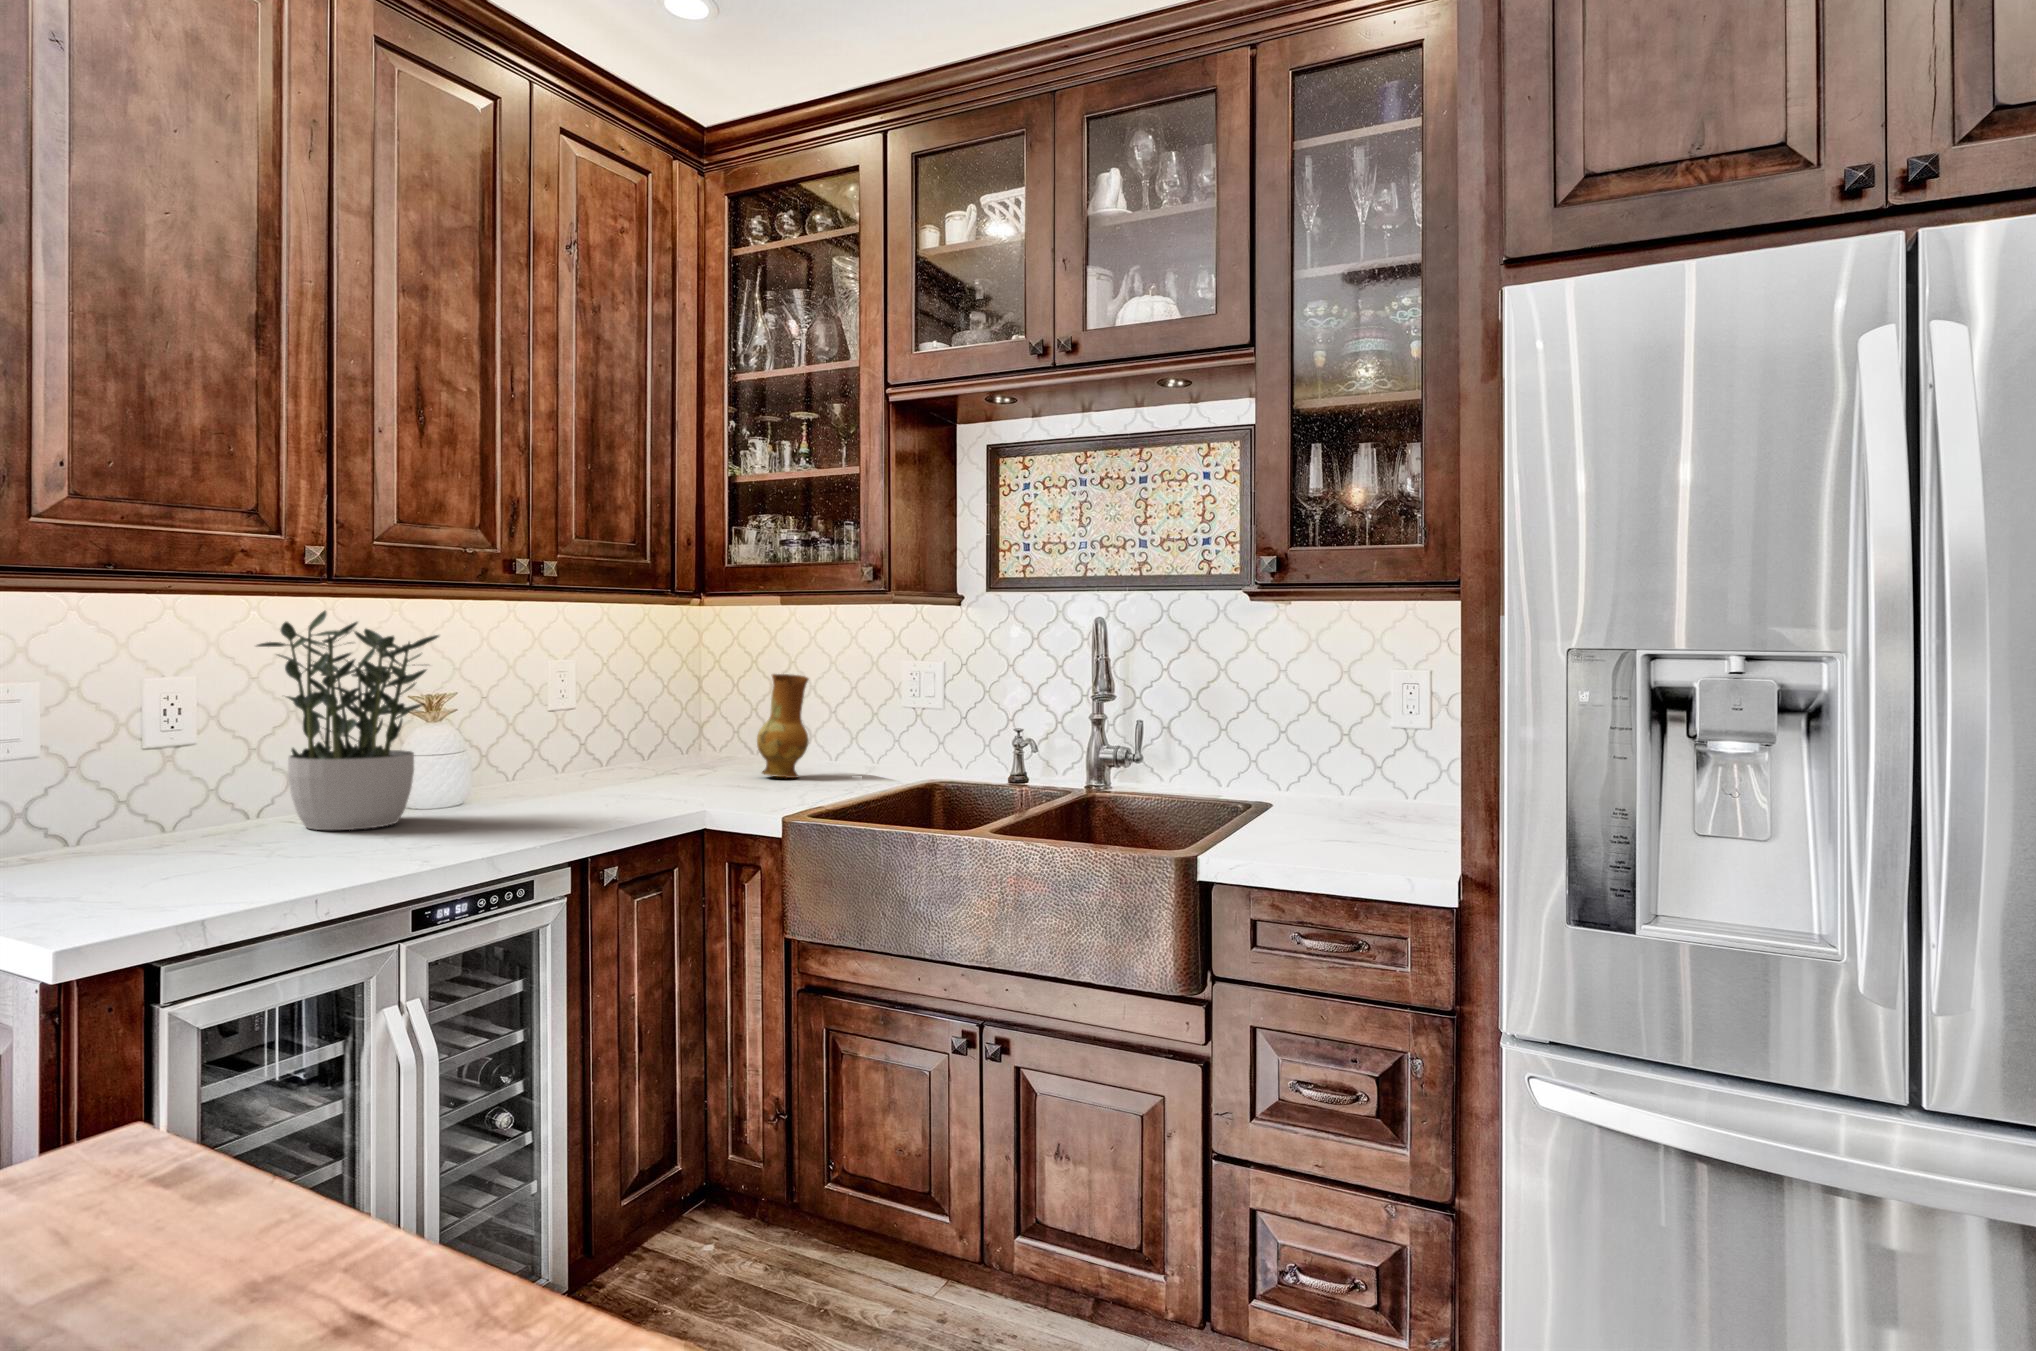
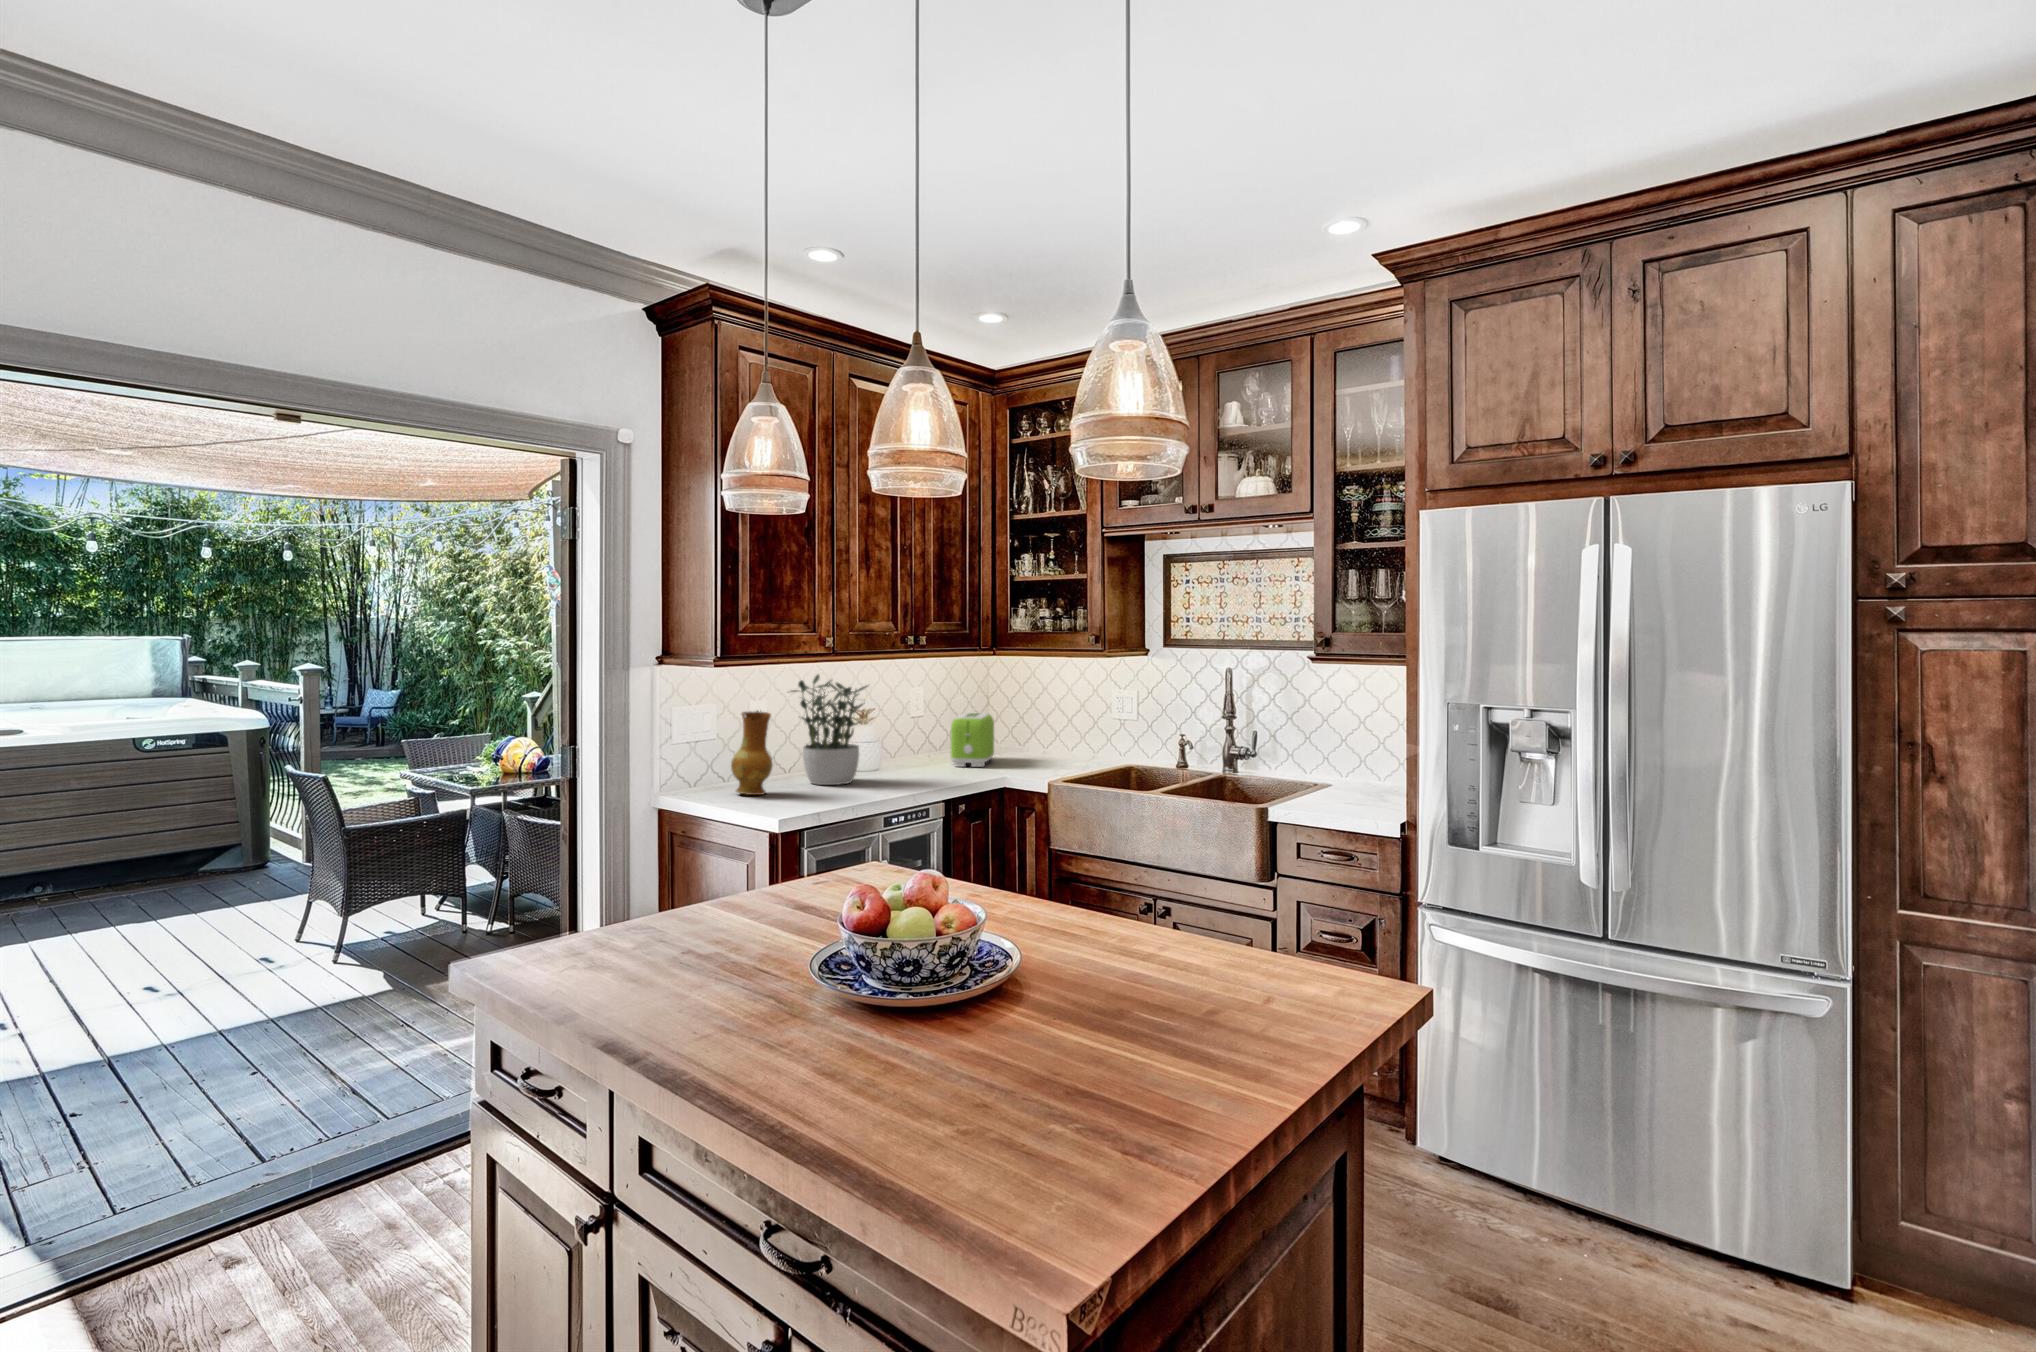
ceramic jug: present [757,674,809,778] -> present [731,711,773,795]
toaster: none [616,701,699,792] -> present [951,713,994,767]

